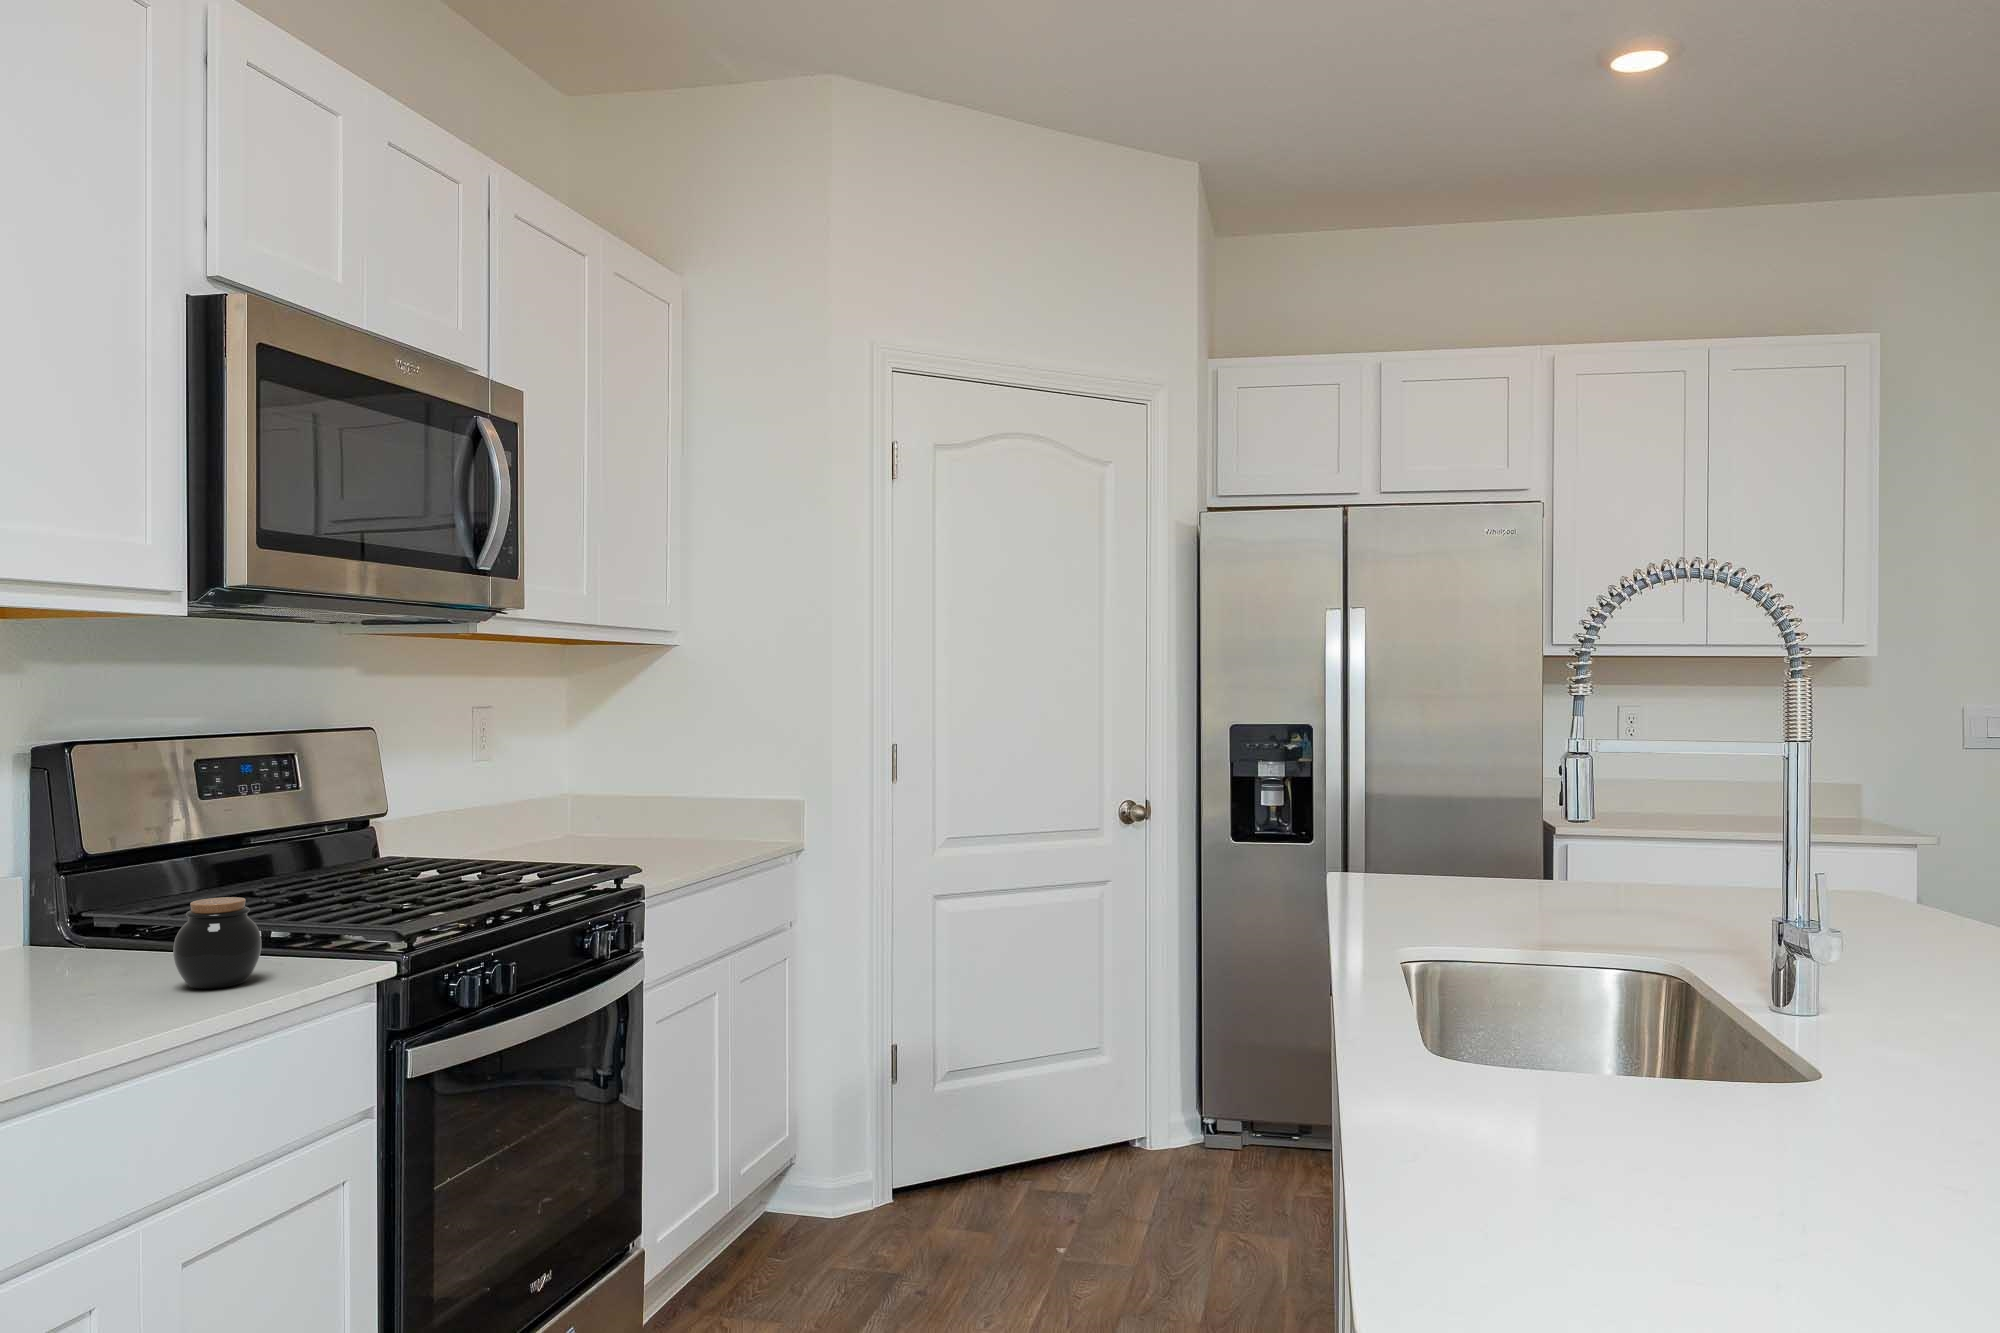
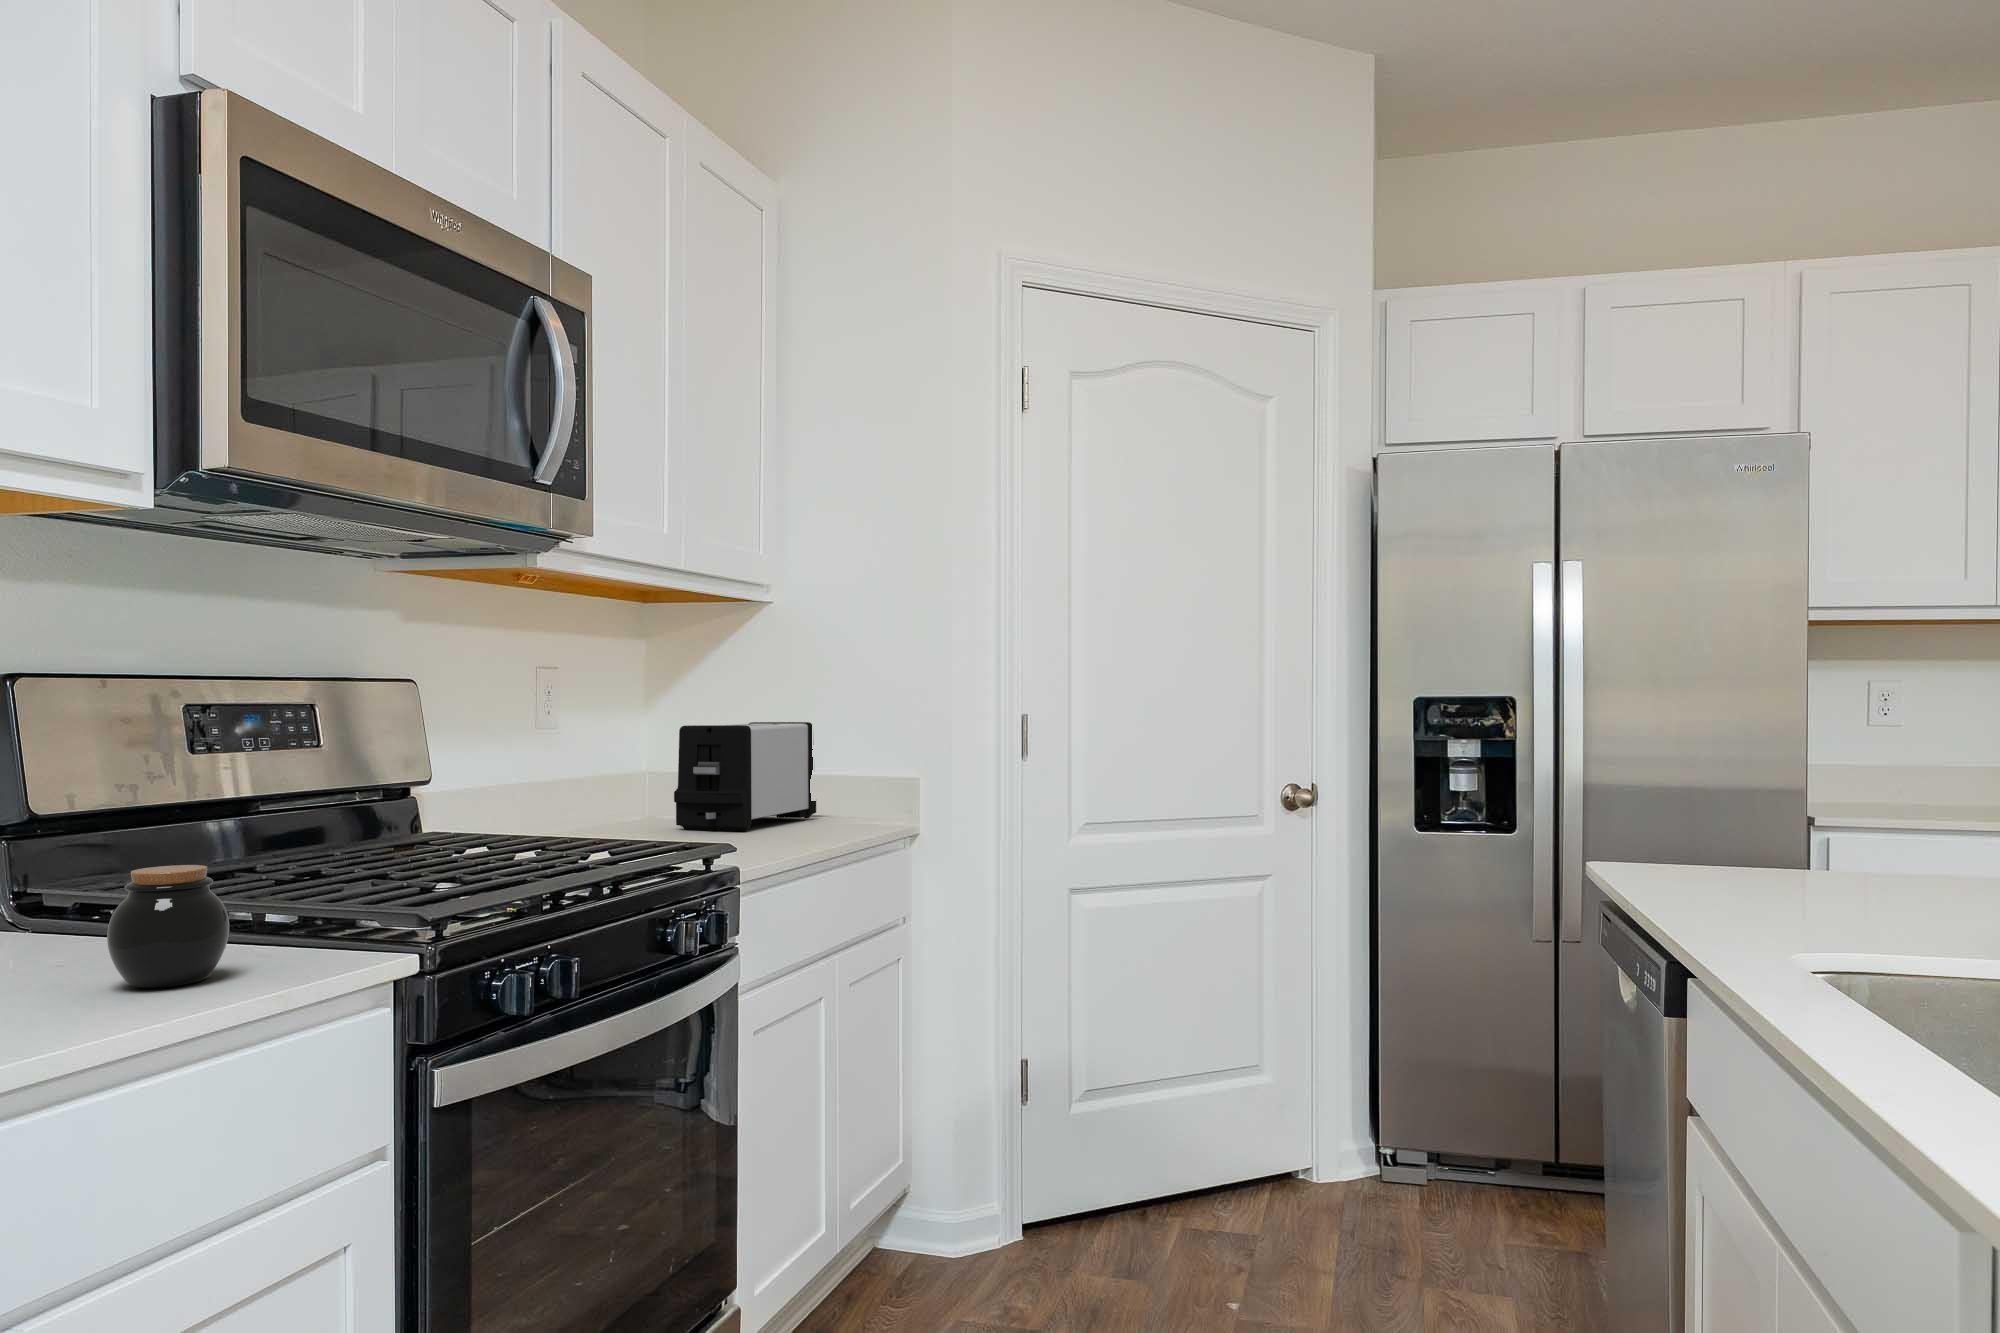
toaster: none [588,751,715,849] -> present [674,722,816,831]

